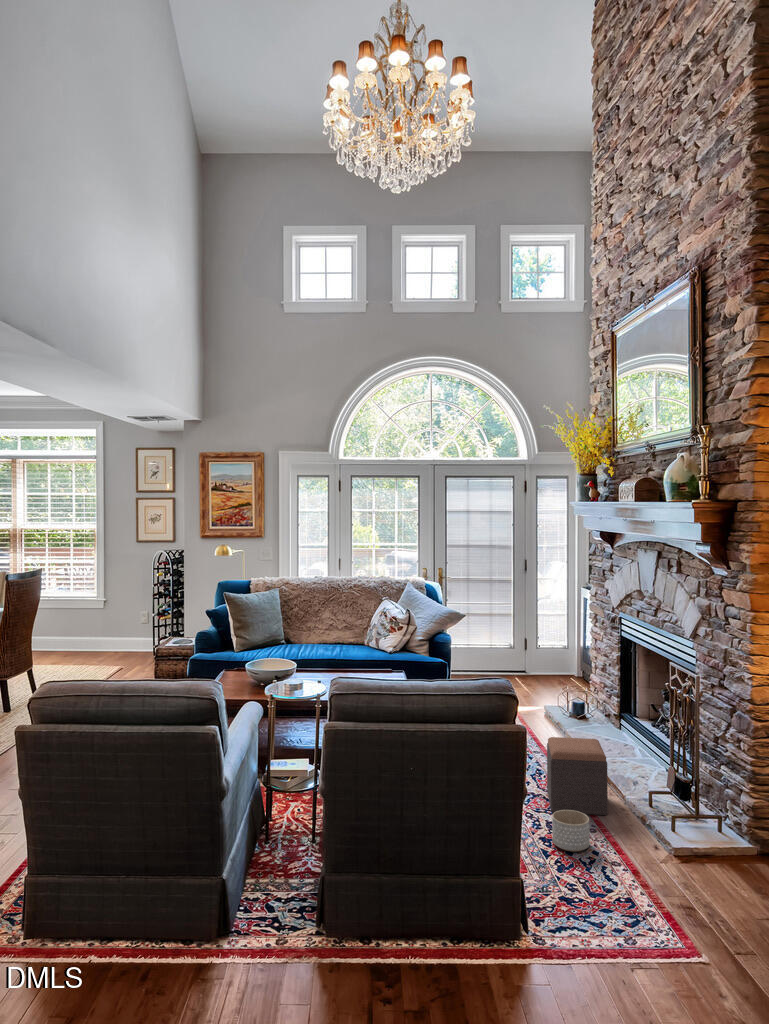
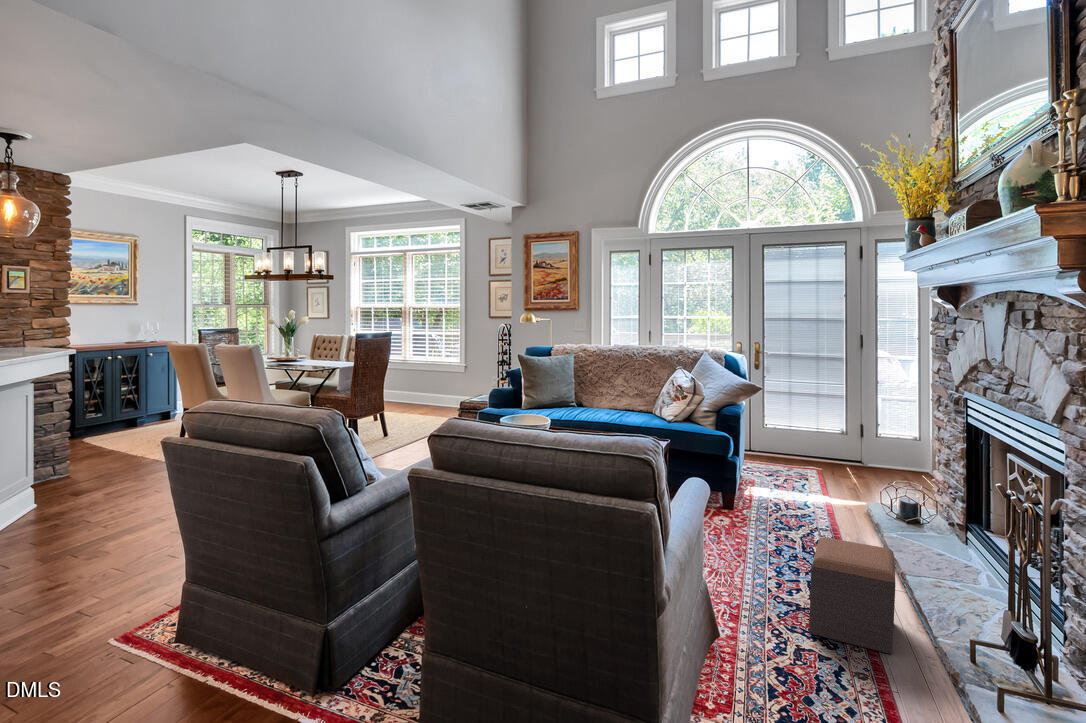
planter: present [552,810,590,852] -> none [790,639,847,702]

